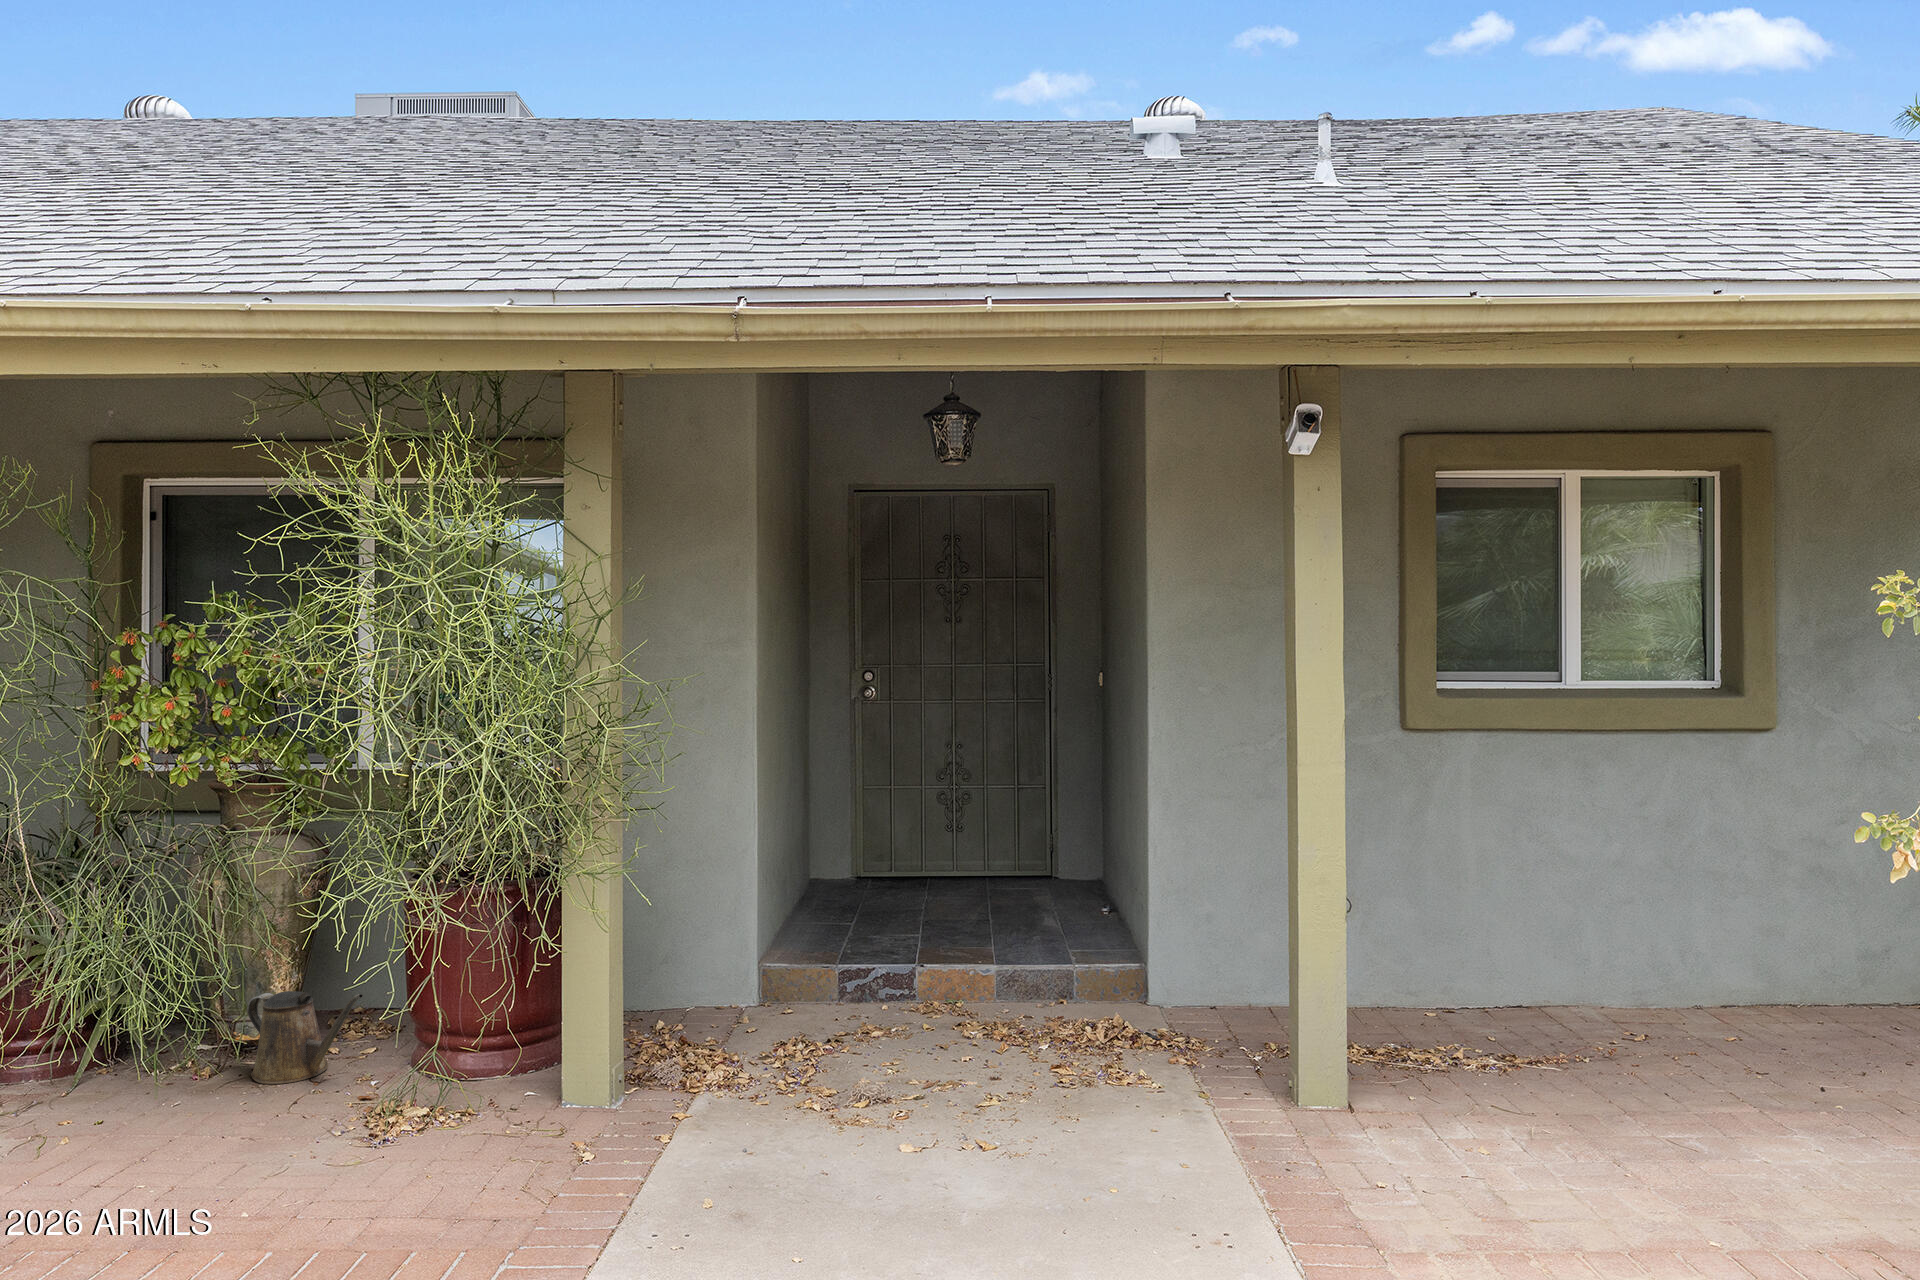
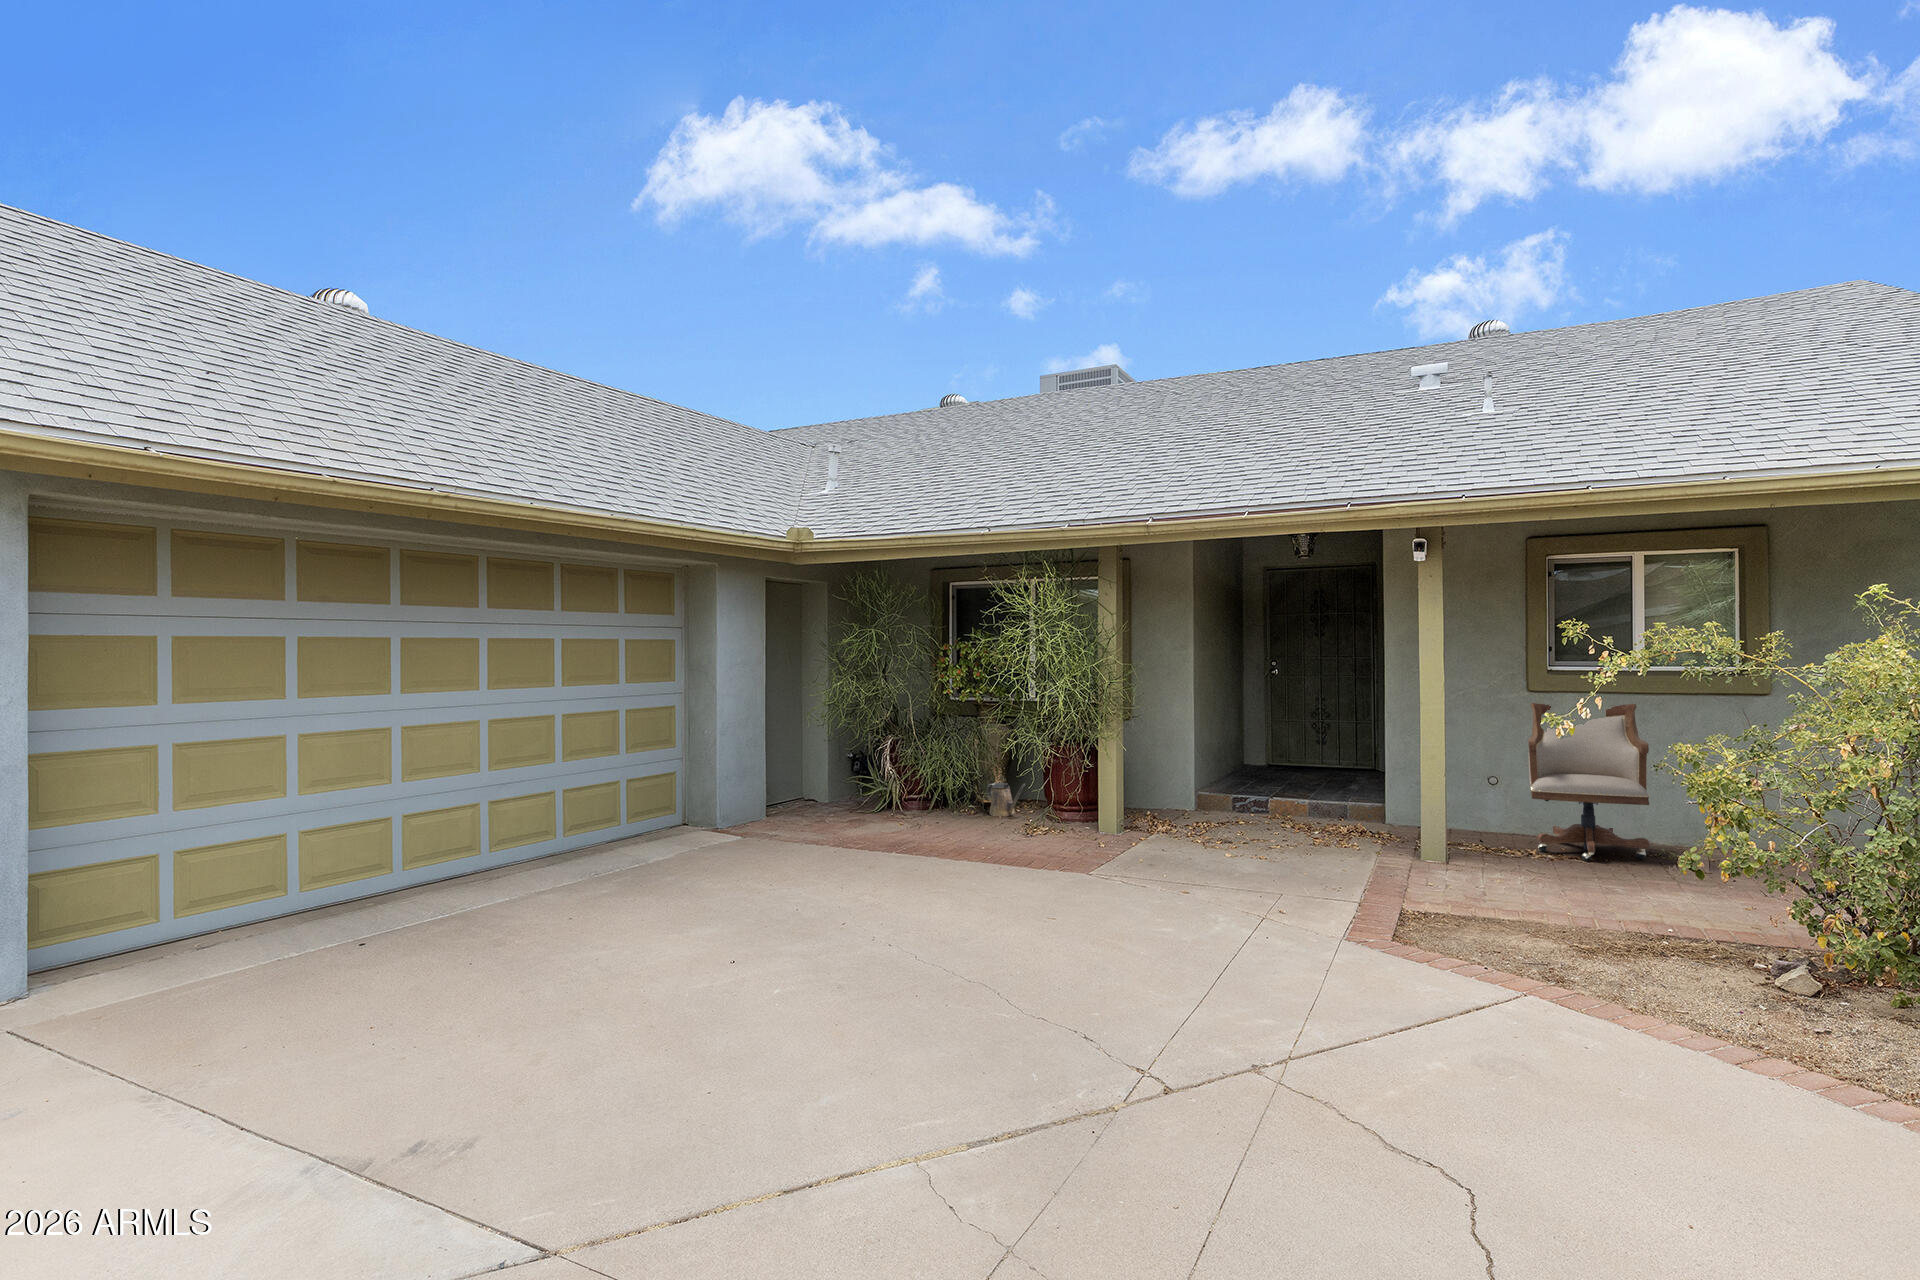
chair: none [1401,763,1633,1065] -> present [1528,703,1650,861]

